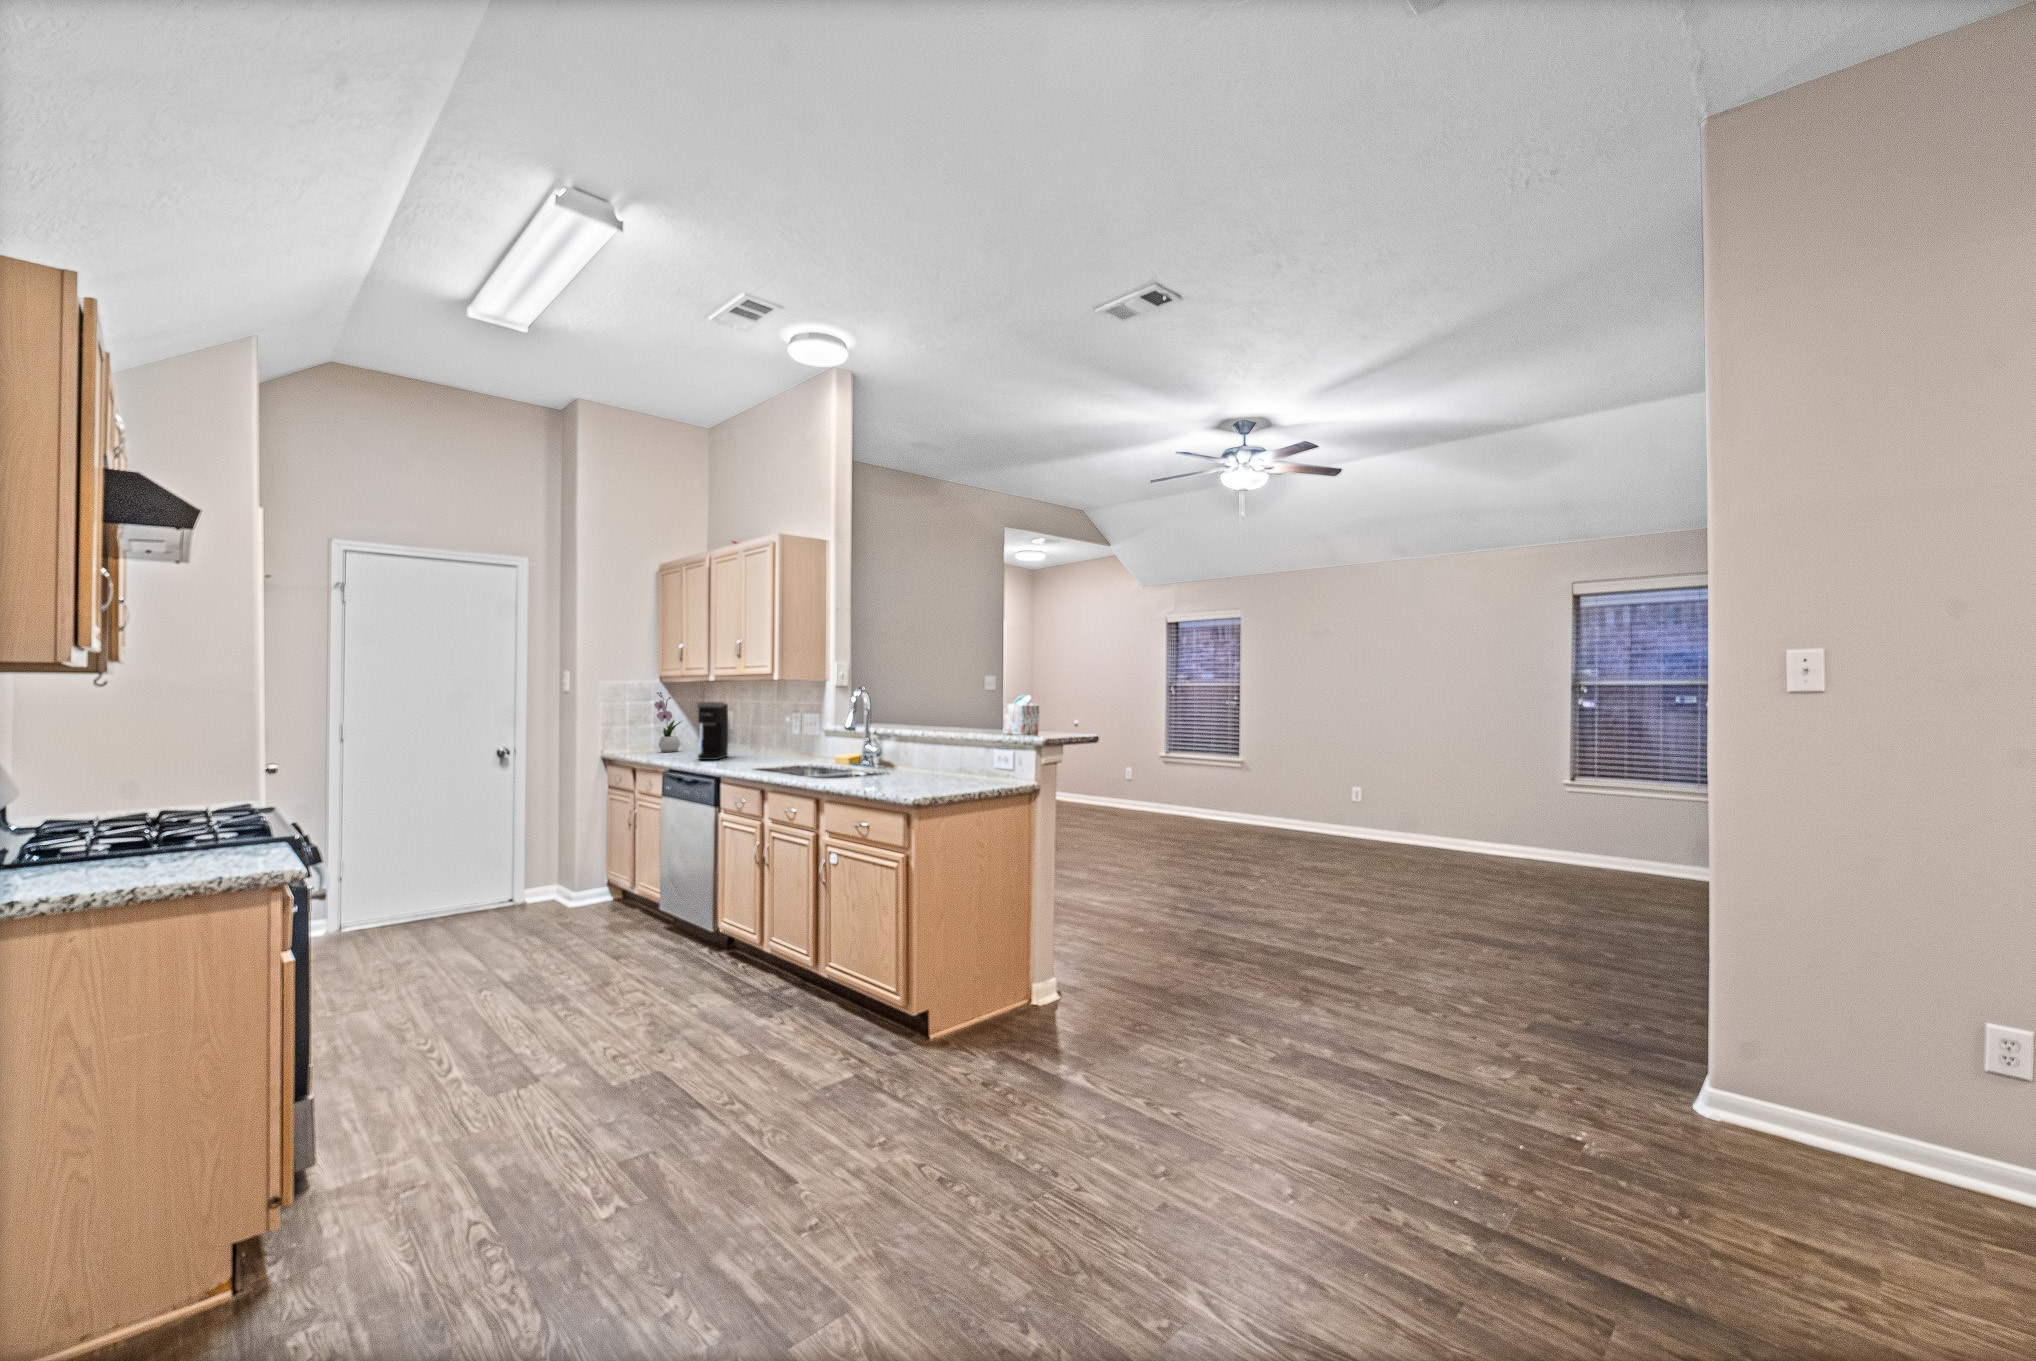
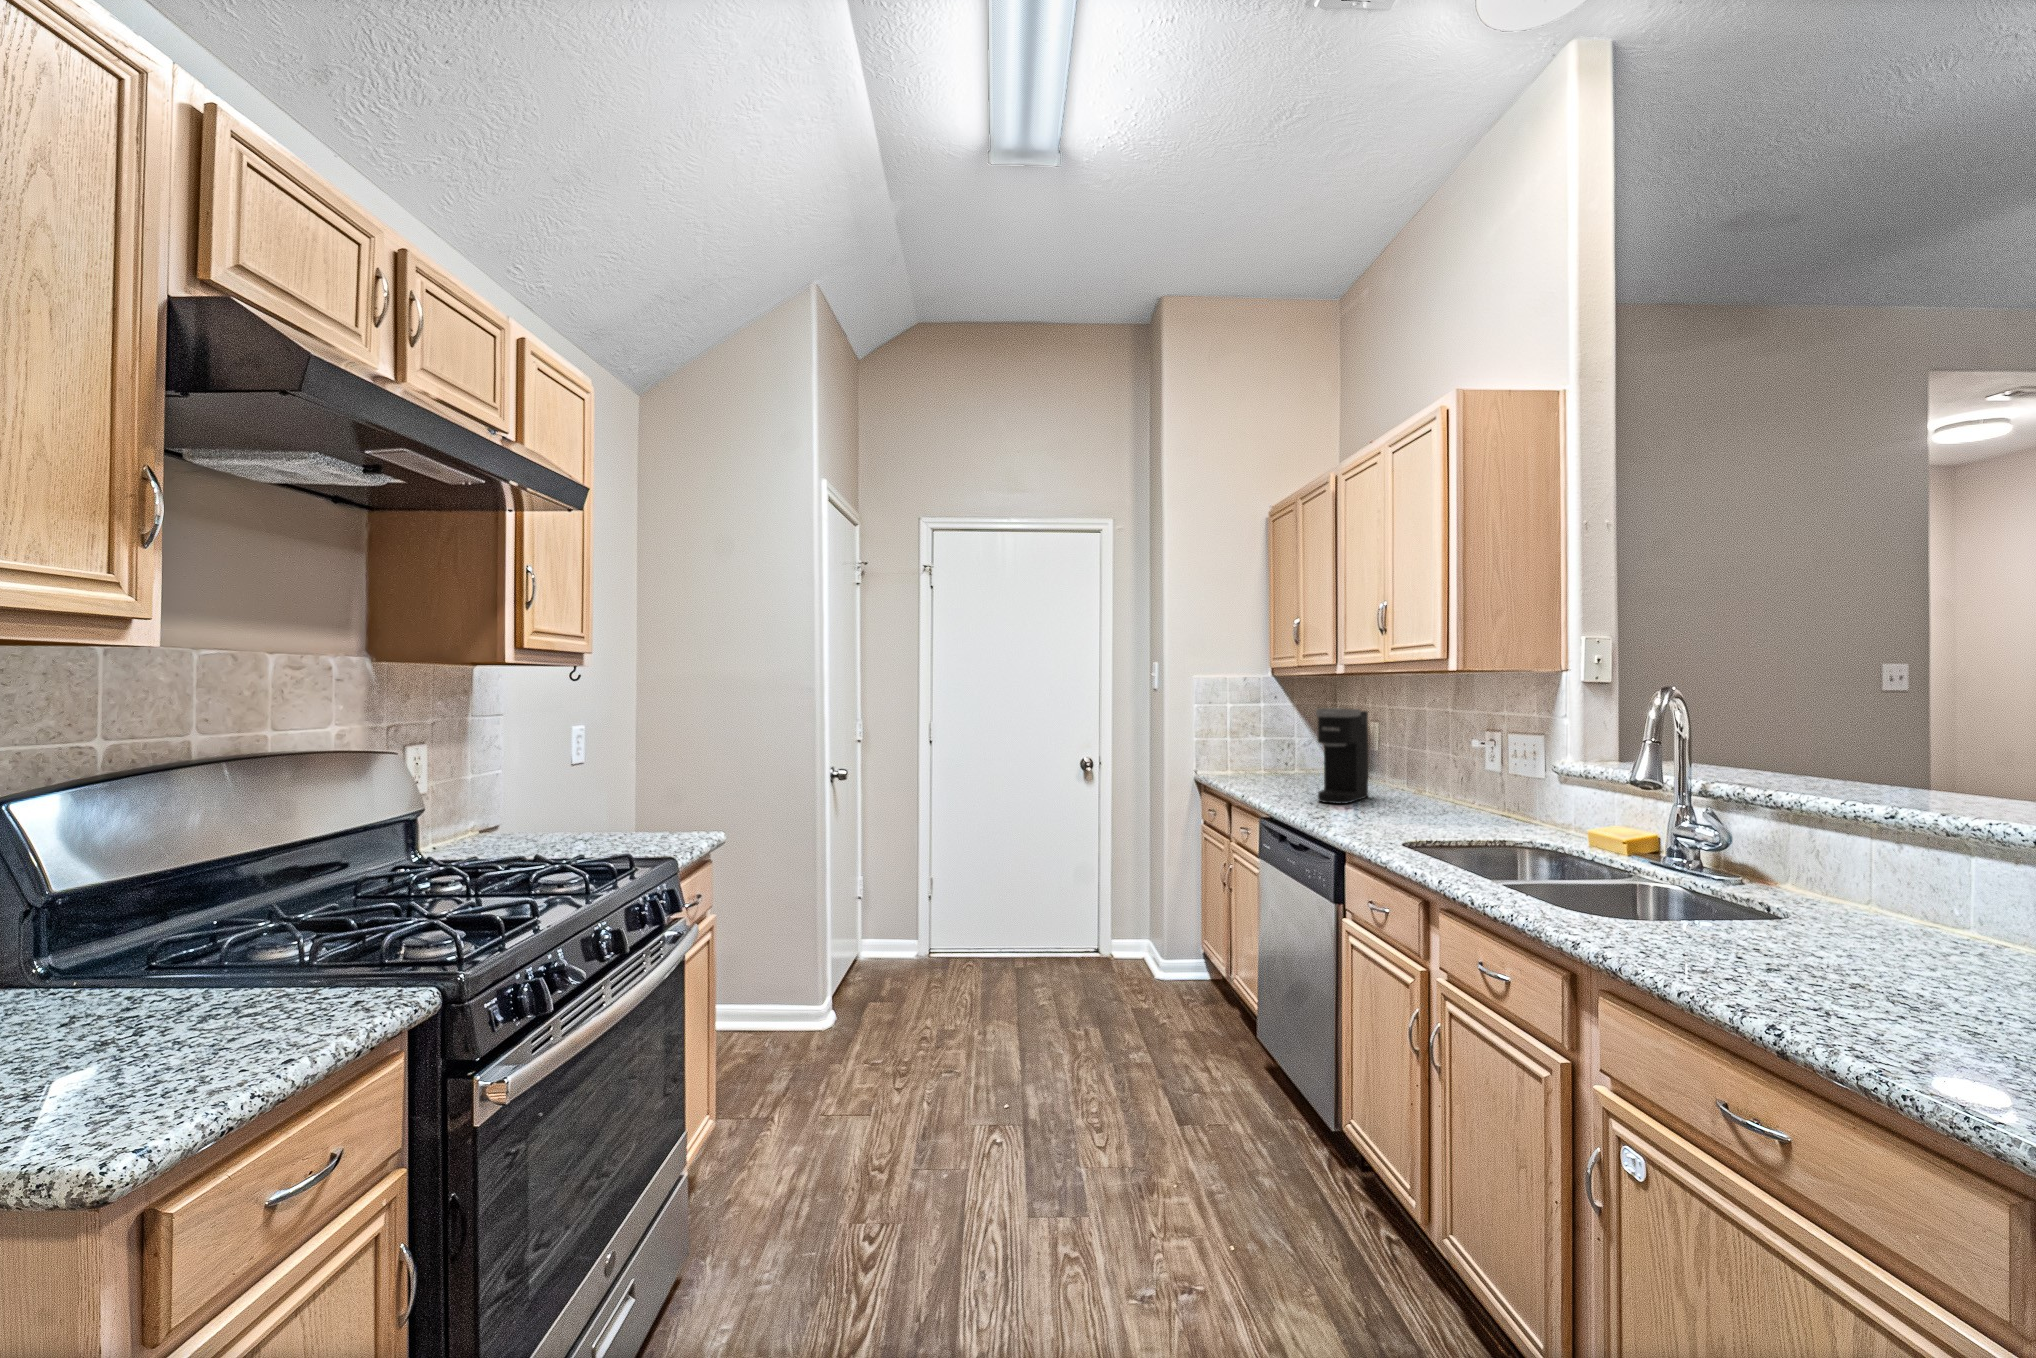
flower arrangement: present [654,692,682,752] -> none [1263,690,1305,777]

